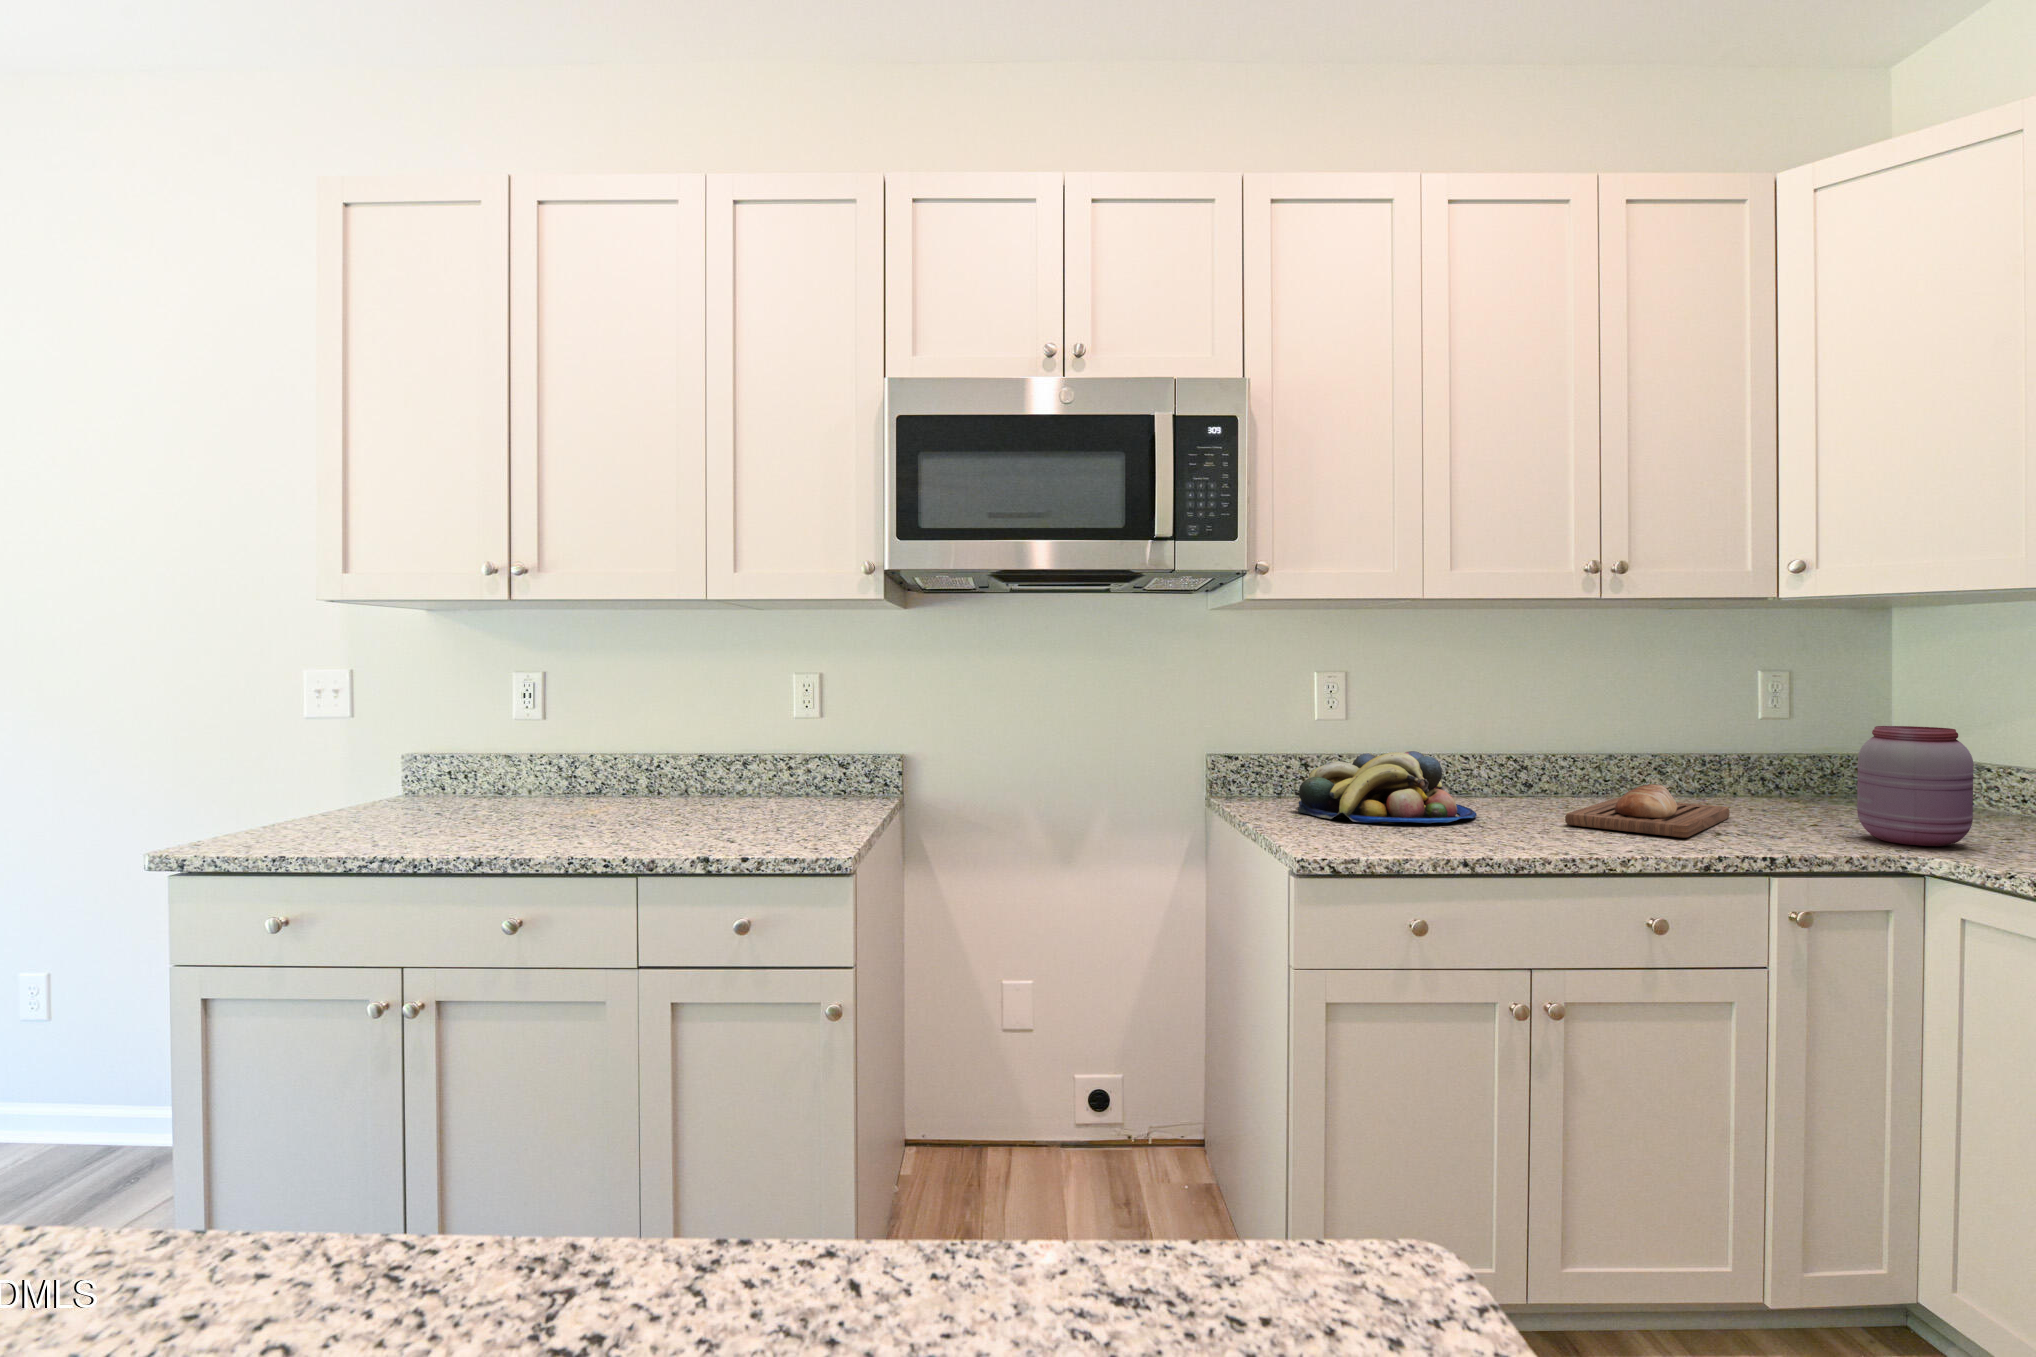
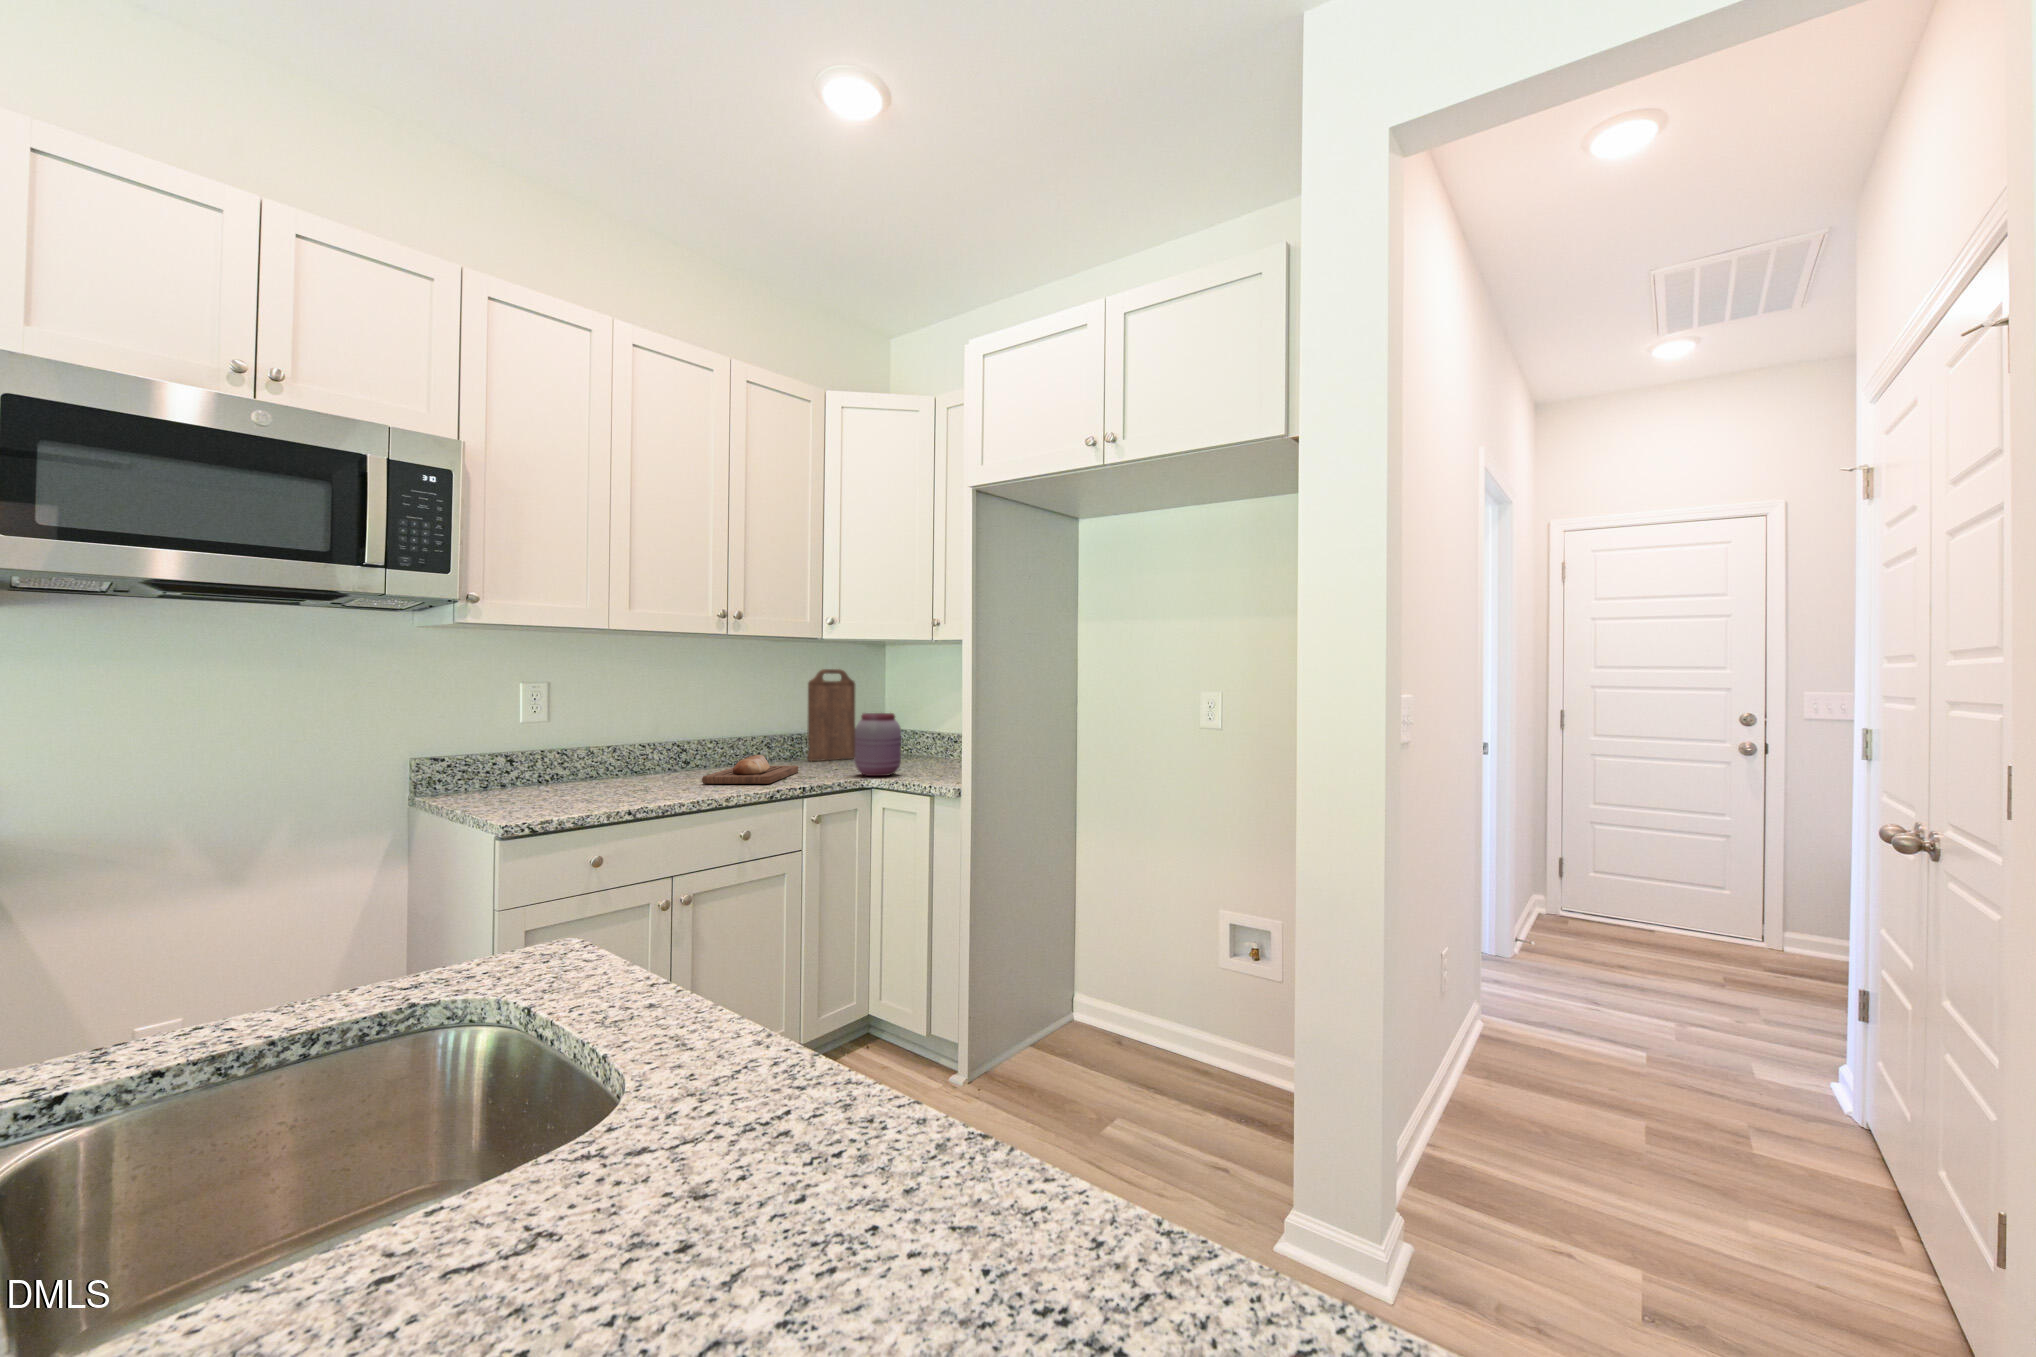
cutting board: none [1735,645,1833,798] -> present [807,669,855,761]
fruit bowl: present [1298,751,1477,823] -> none [502,742,645,796]

